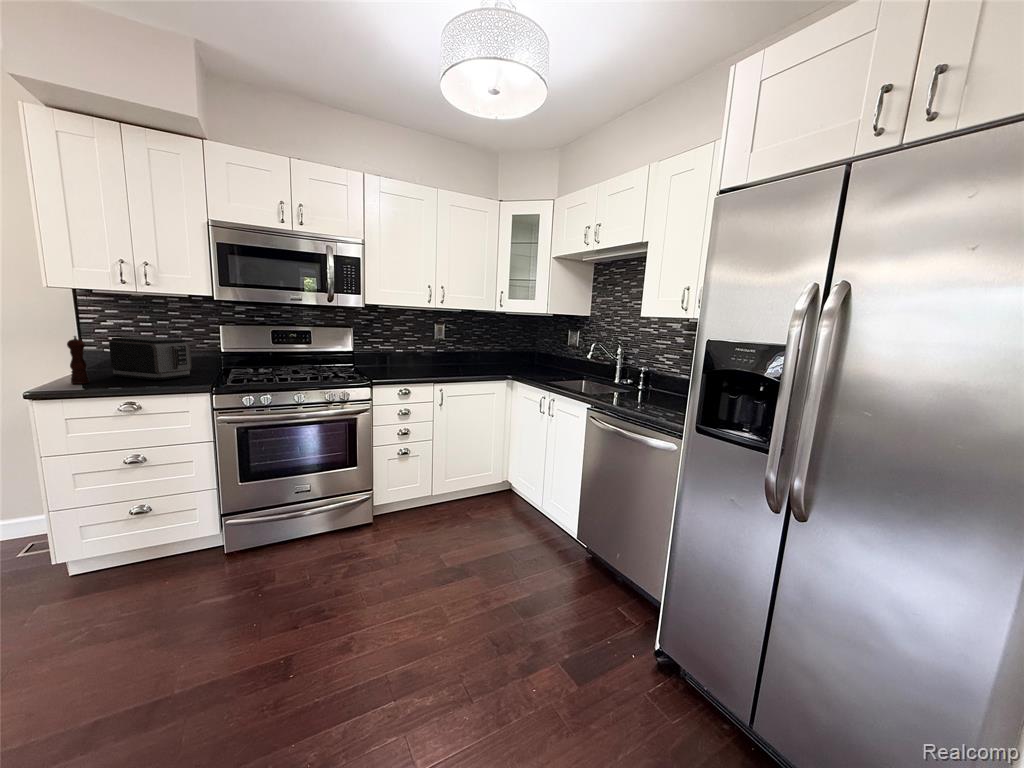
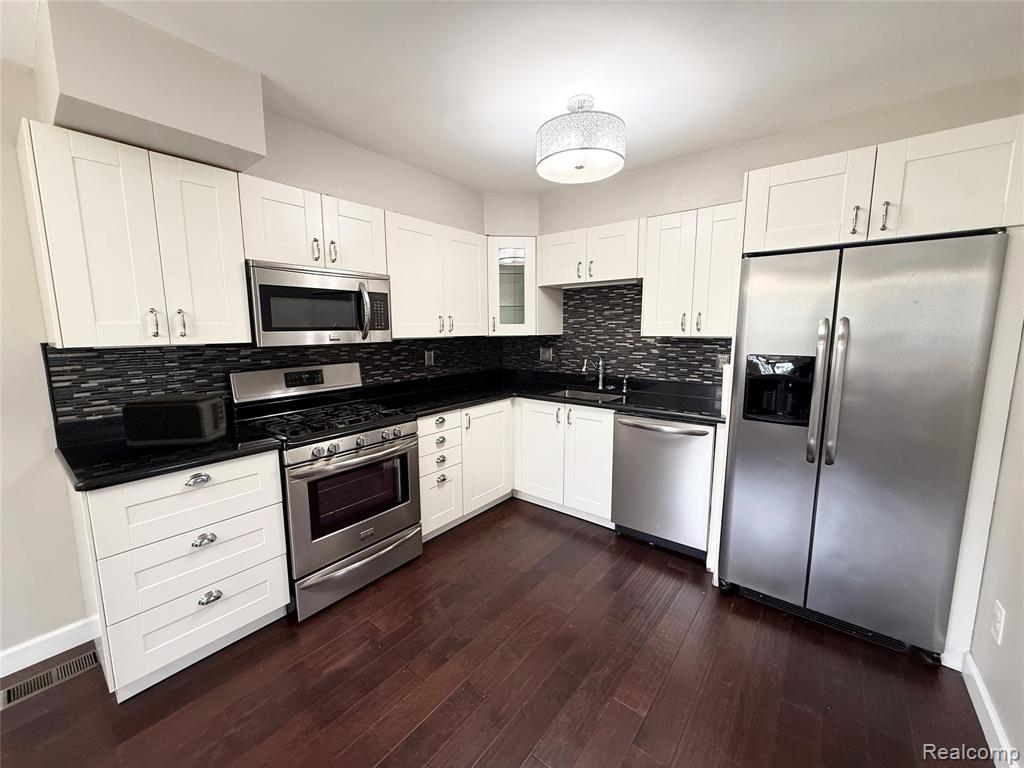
pepper mill: present [67,336,89,384] -> none [93,405,121,466]

